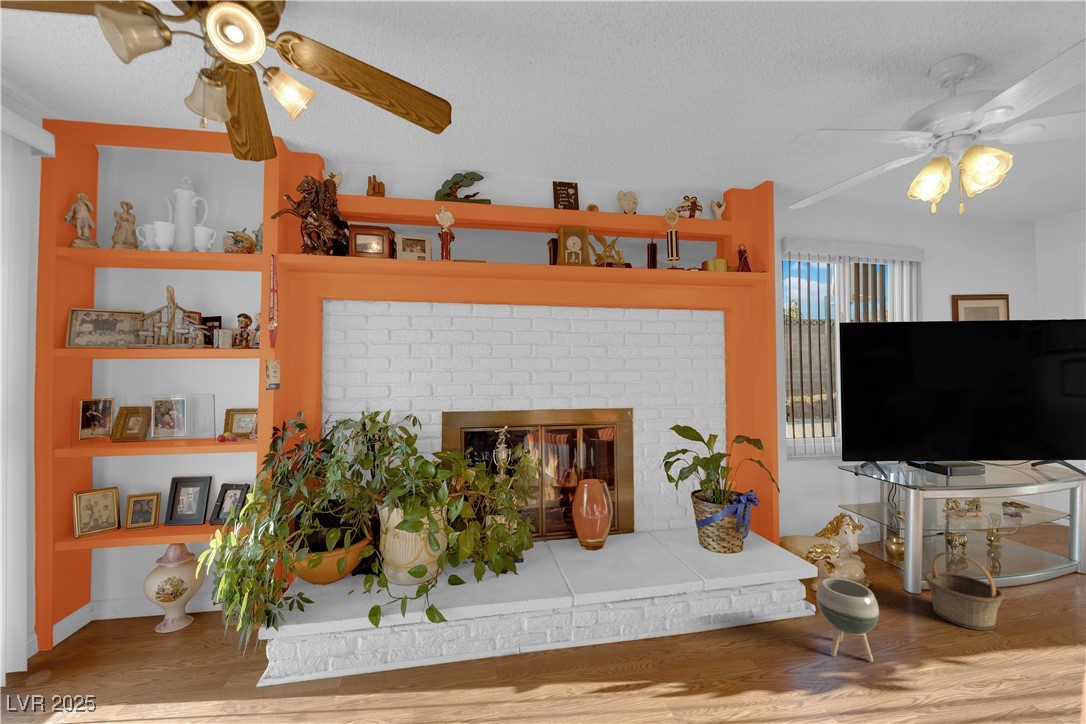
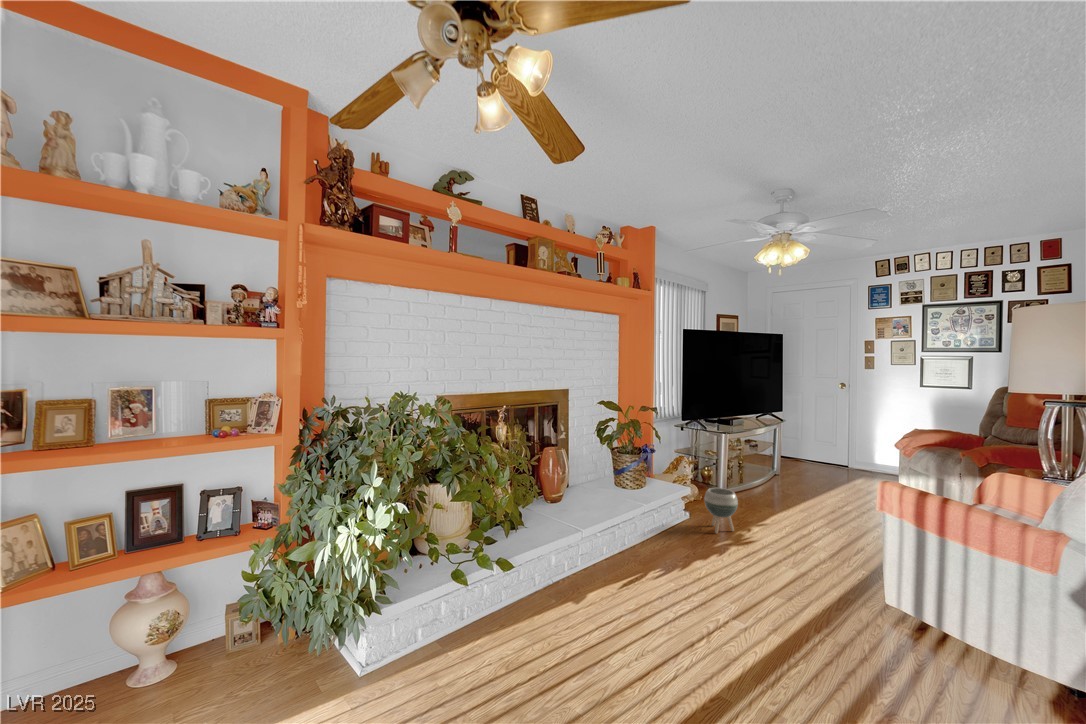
basket: present [924,552,1005,630] -> none [732,466,769,506]

